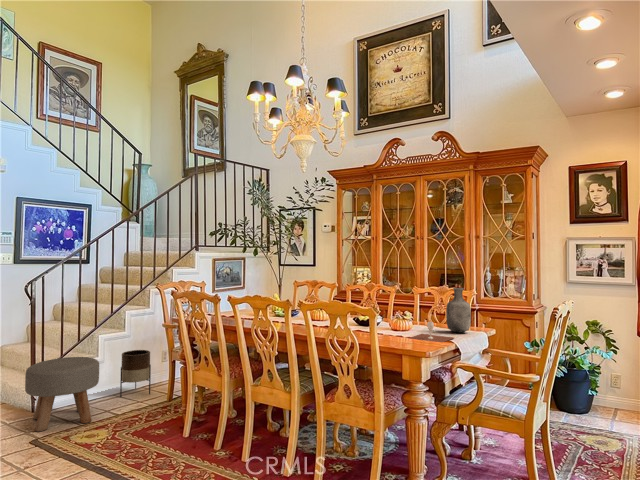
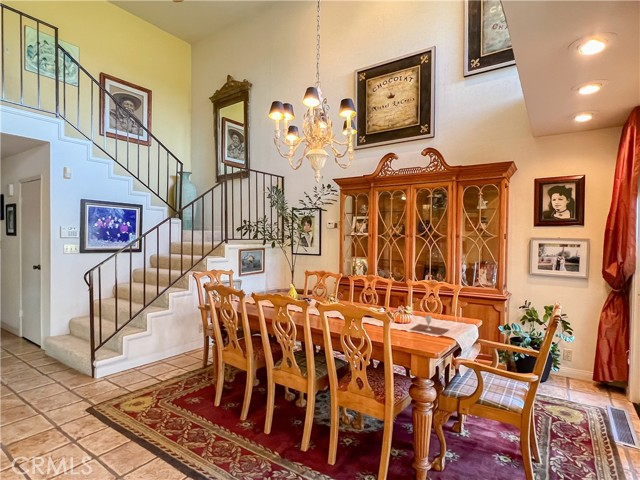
vase: present [446,288,471,333] -> none [438,283,460,322]
planter: present [120,350,151,397] -> none [165,325,189,364]
ottoman: present [25,357,99,432] -> none [83,334,146,399]

